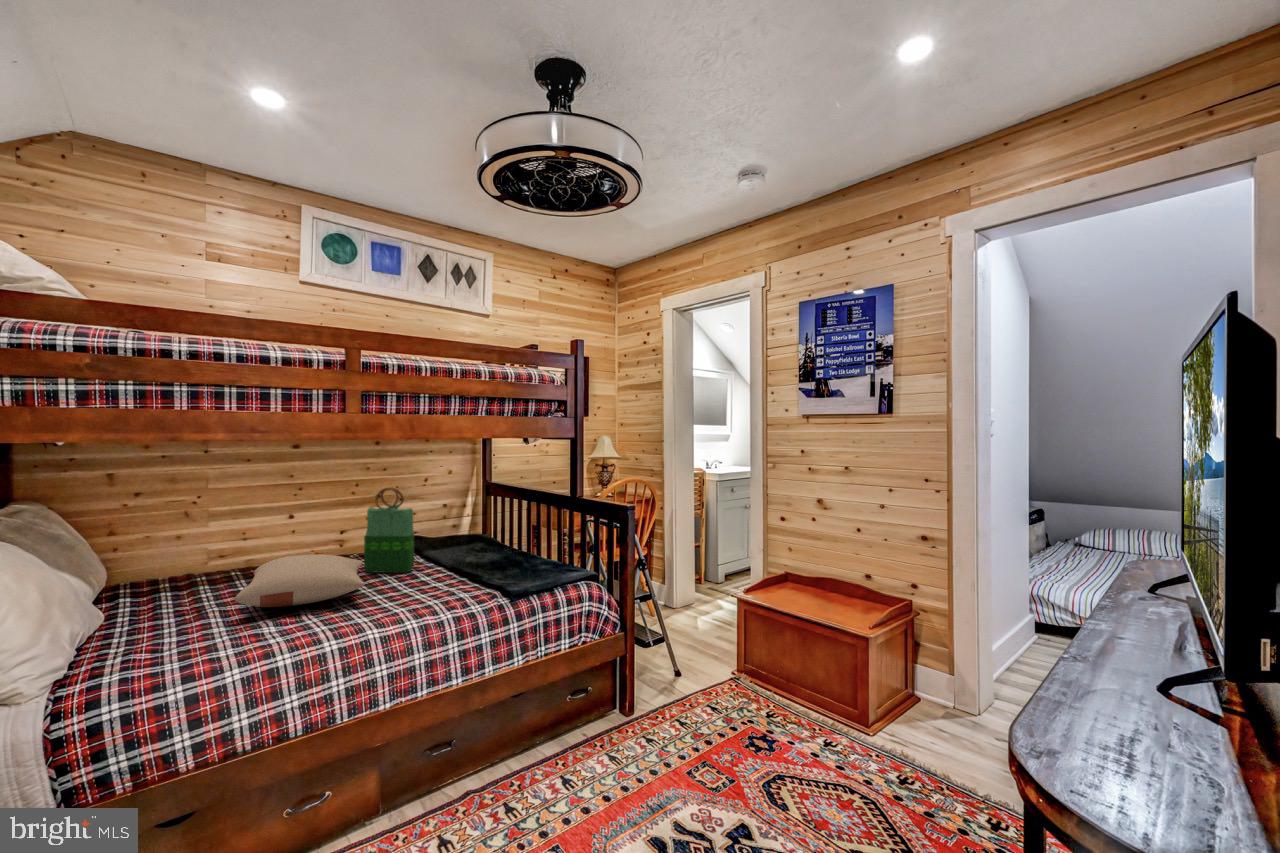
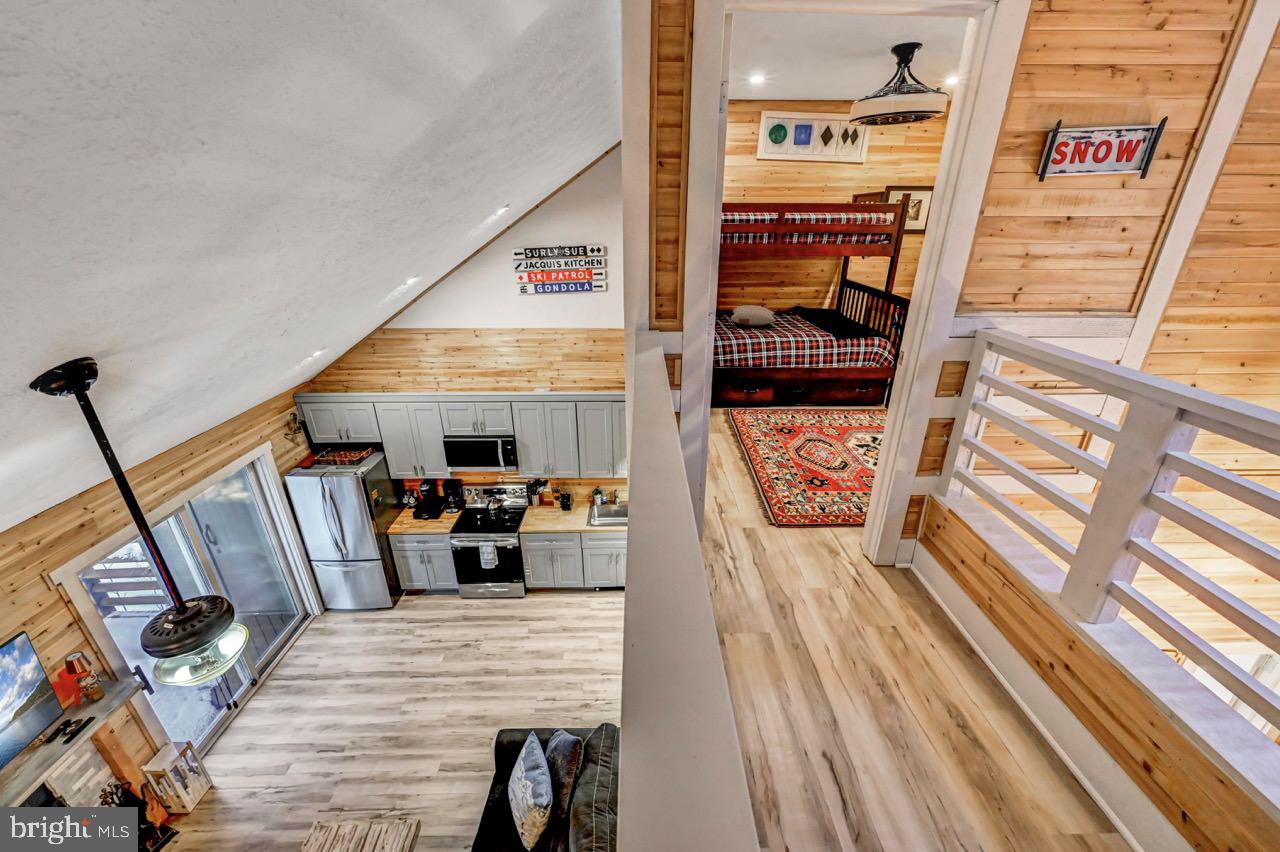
tote bag: present [364,488,415,573] -> none [774,278,799,321]

